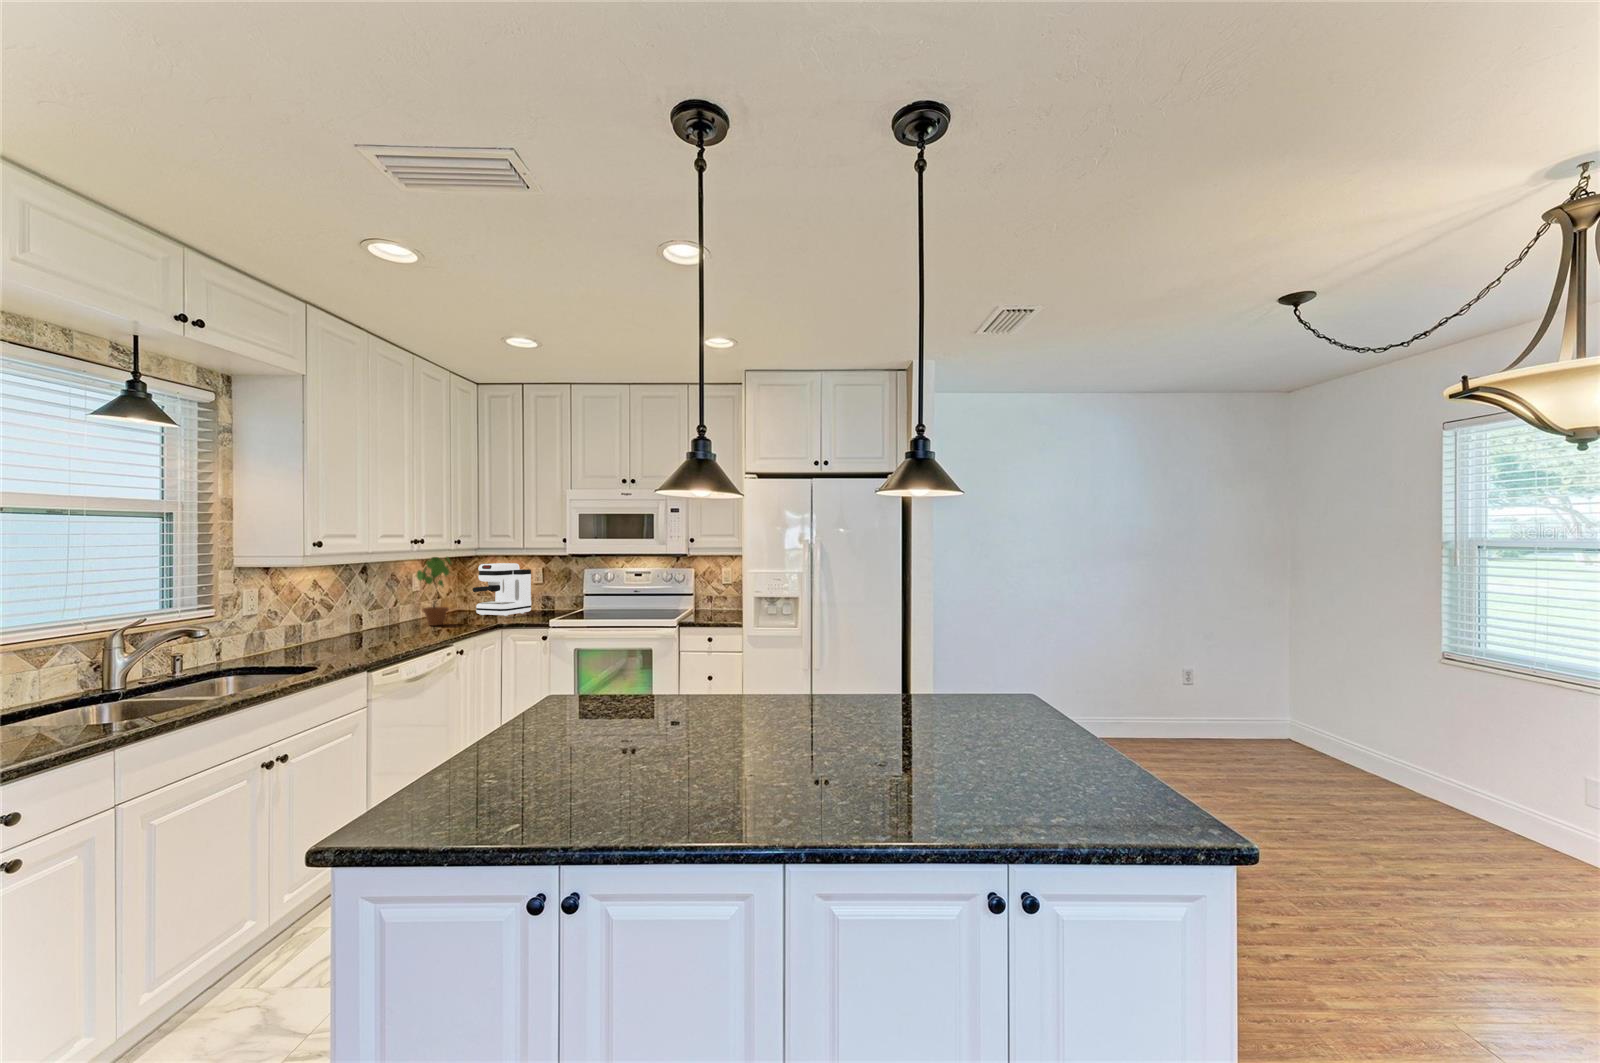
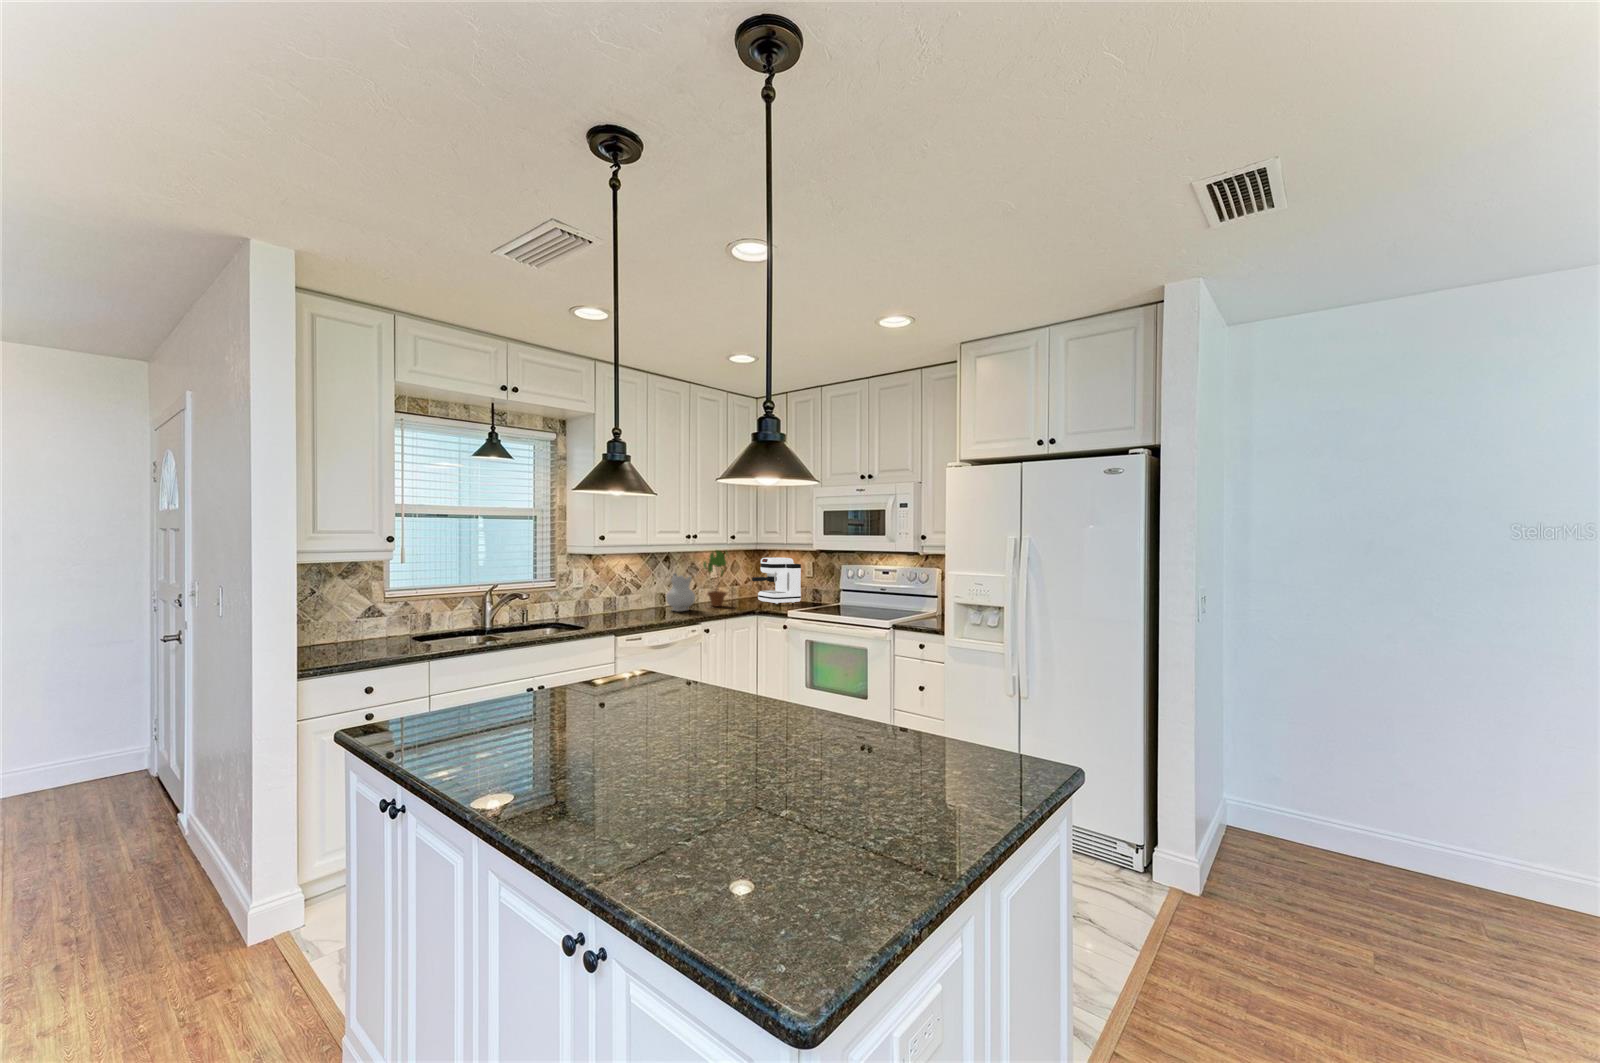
ceramic pitcher: none [375,587,418,636] -> present [666,573,695,611]

